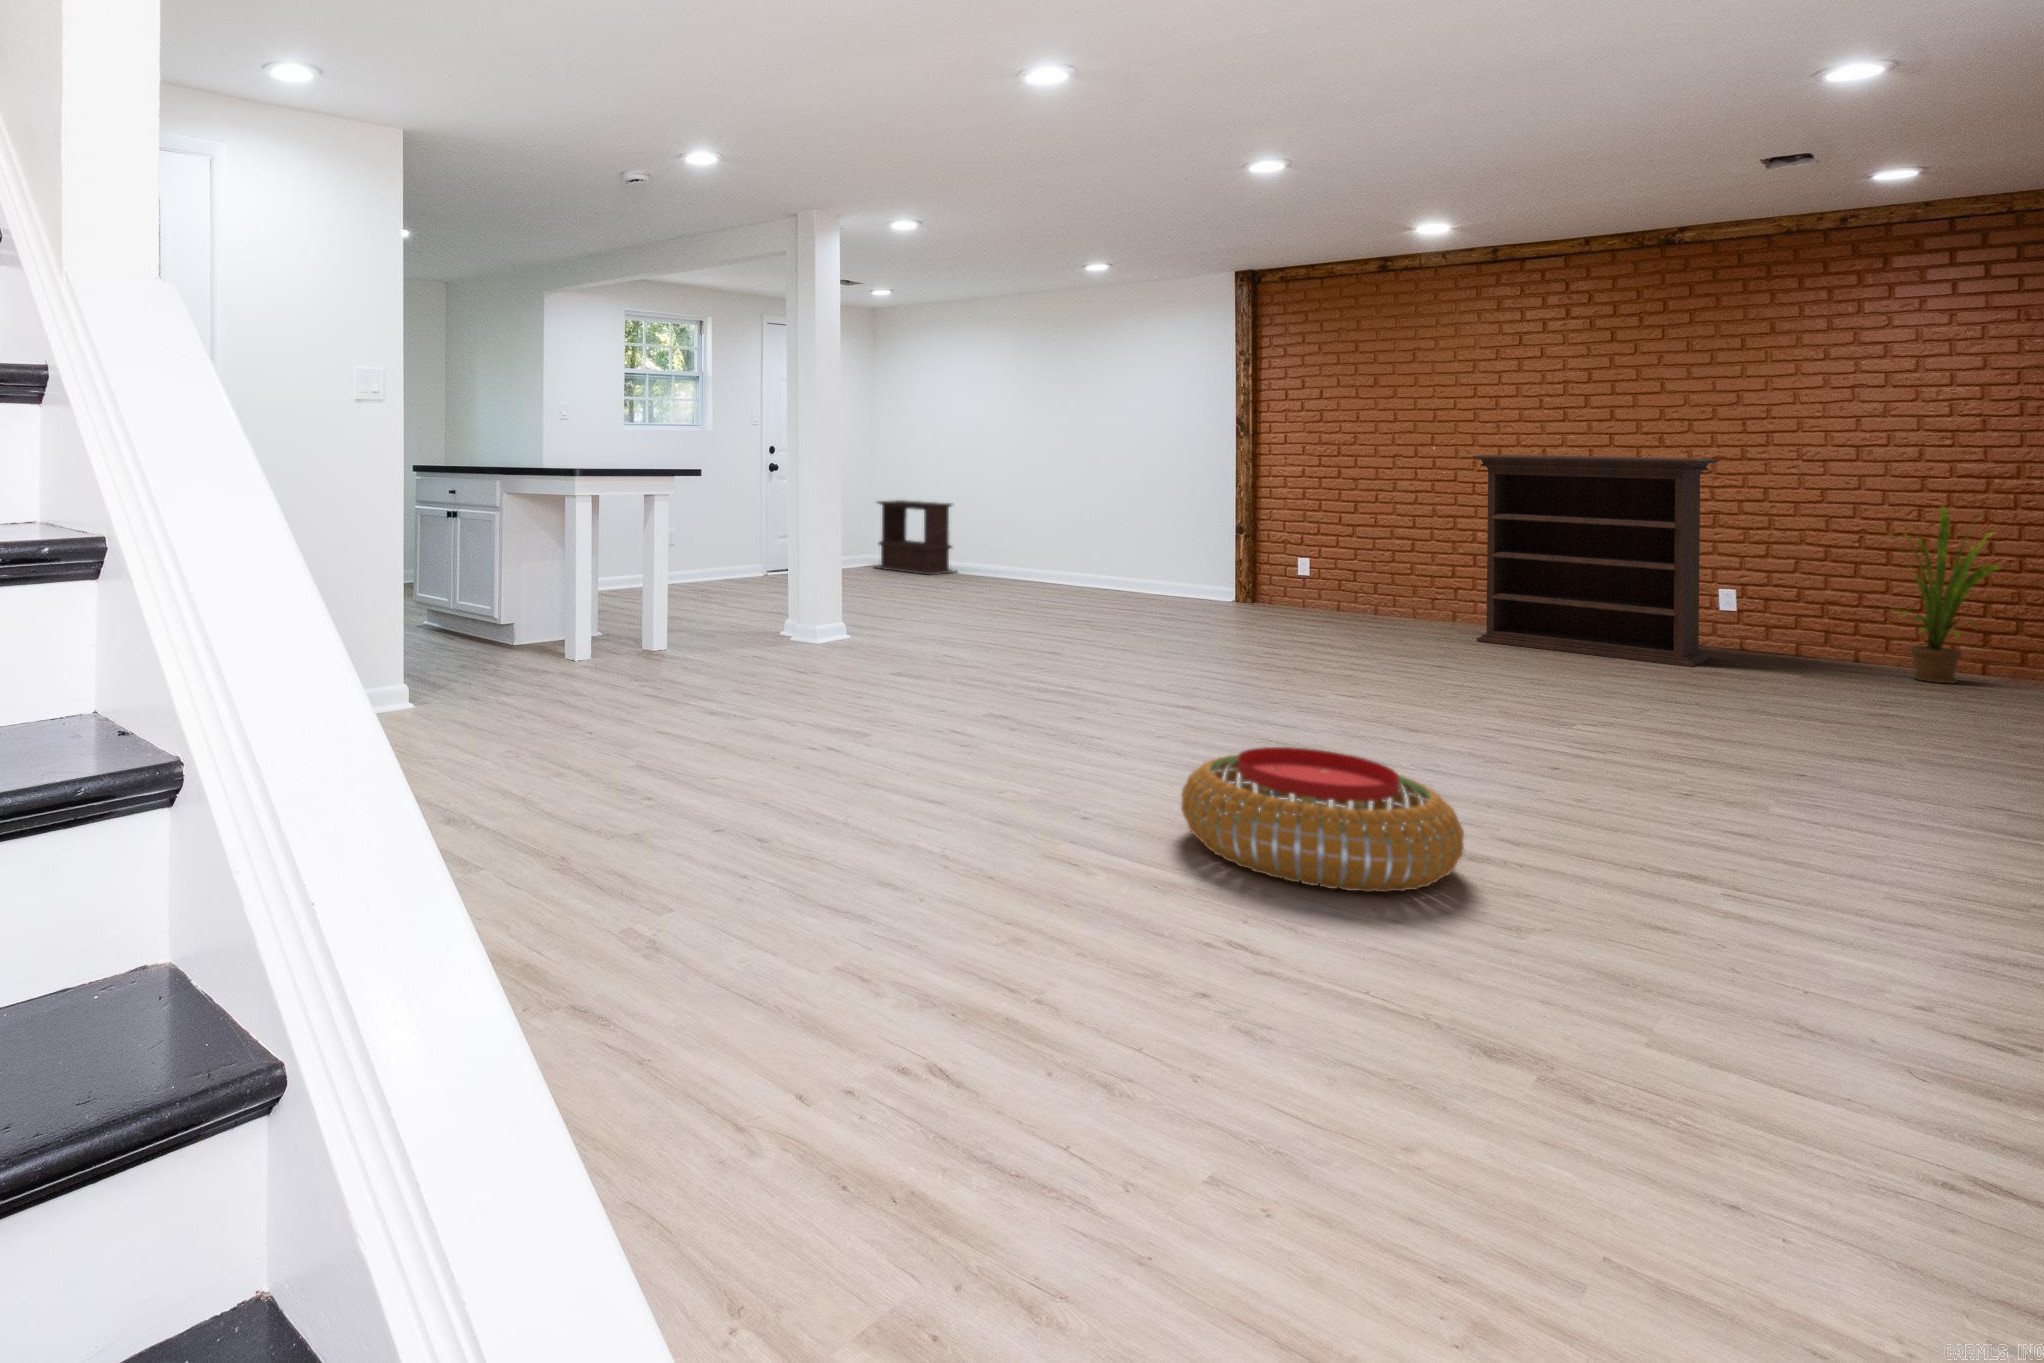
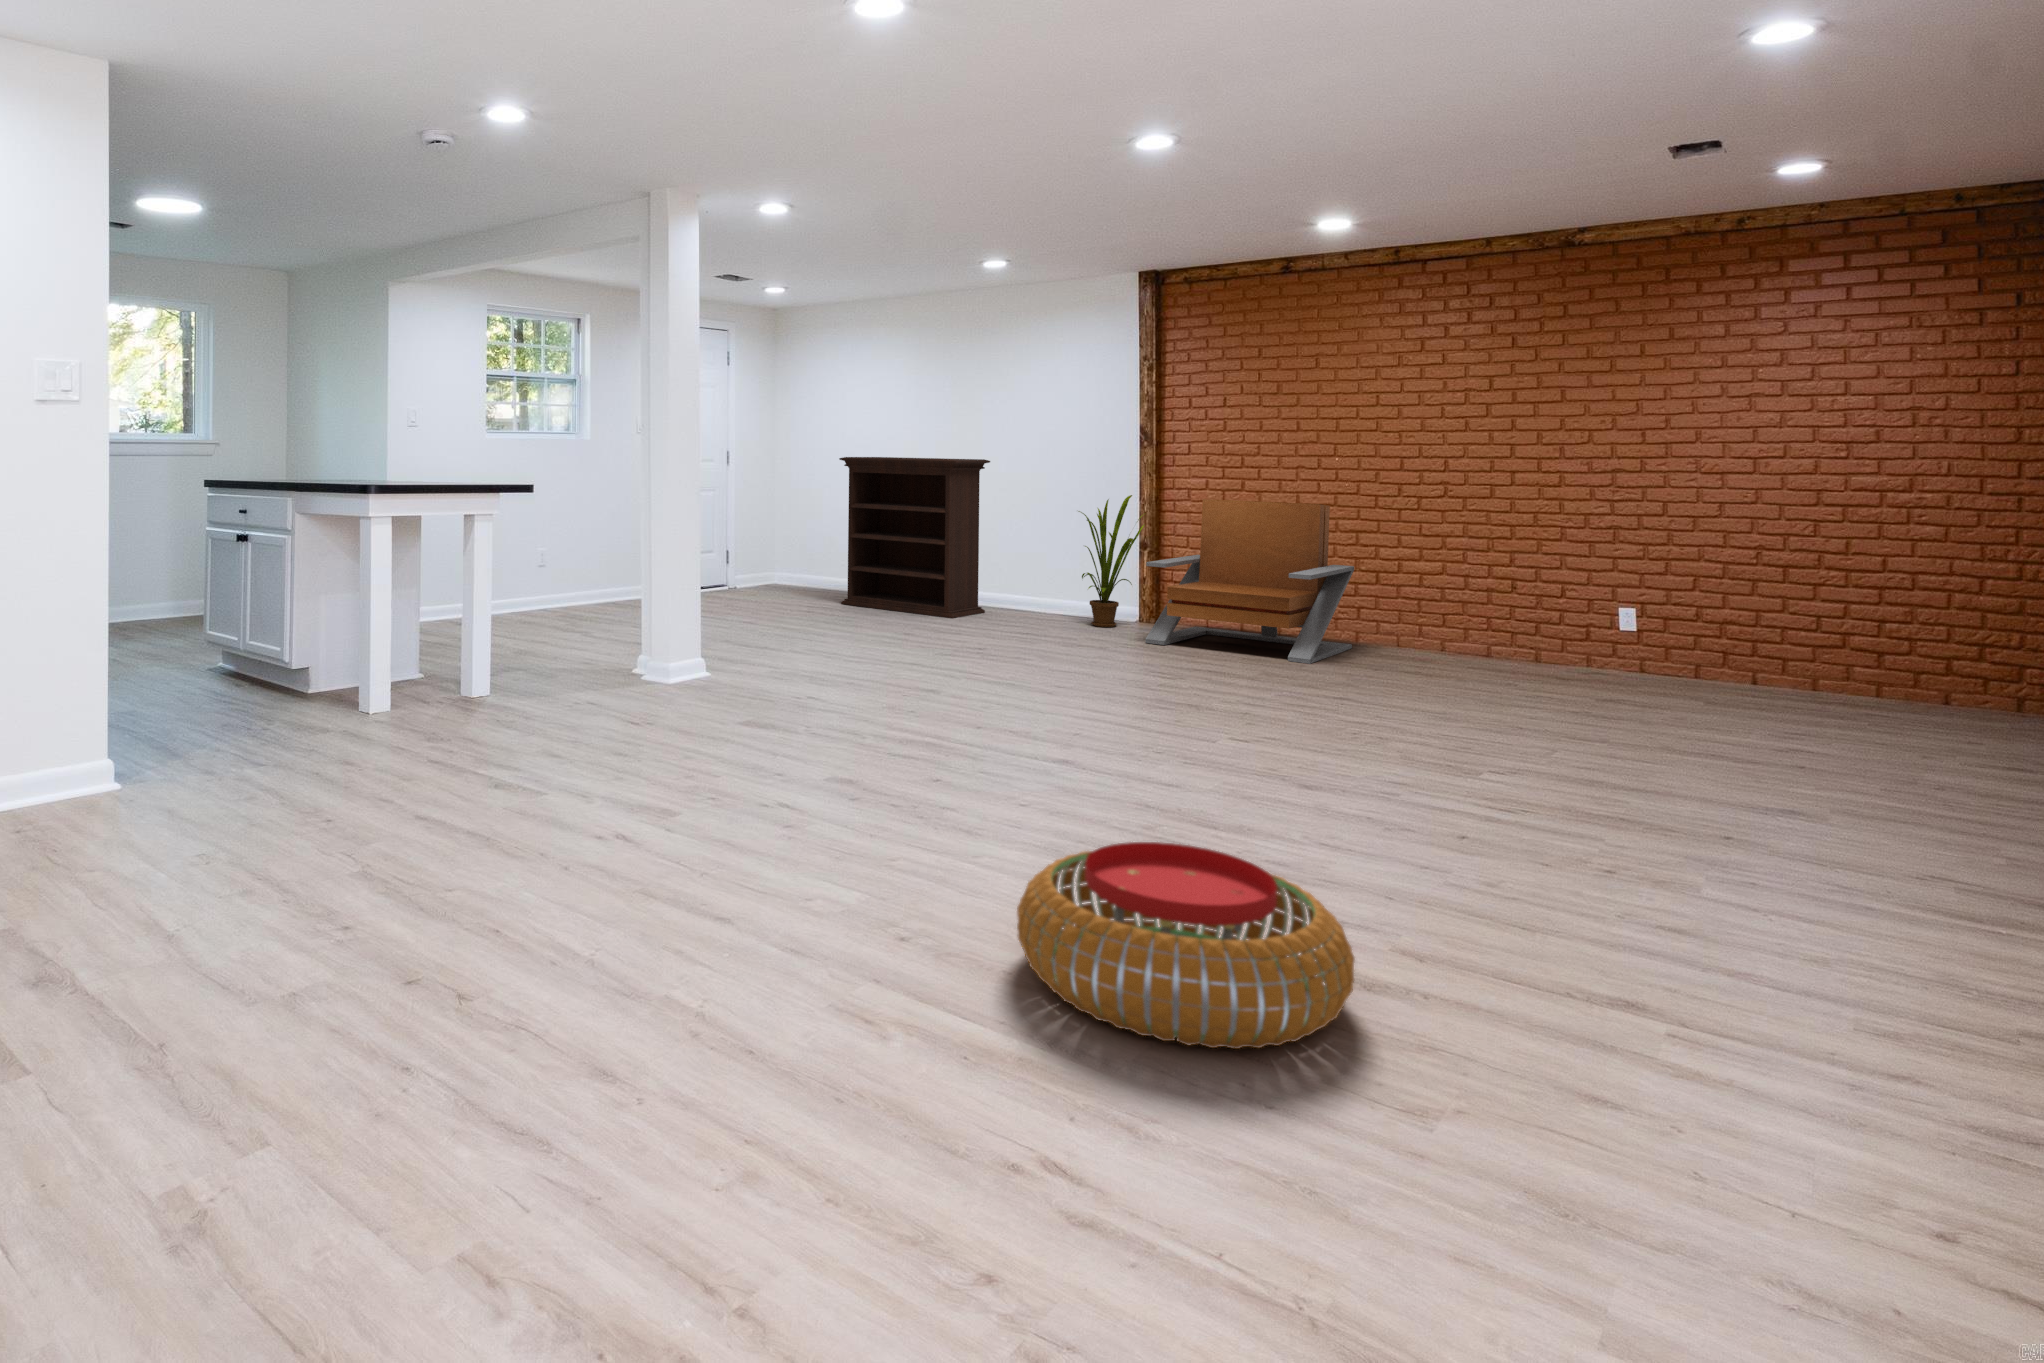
bookshelf: present [1473,455,1718,667] -> present [839,457,990,618]
lounge chair: none [1245,486,1450,638] -> present [1145,499,1354,664]
side table: present [876,500,955,575] -> none [768,514,858,596]
house plant: present [1877,506,2001,683] -> present [1079,495,1144,627]

